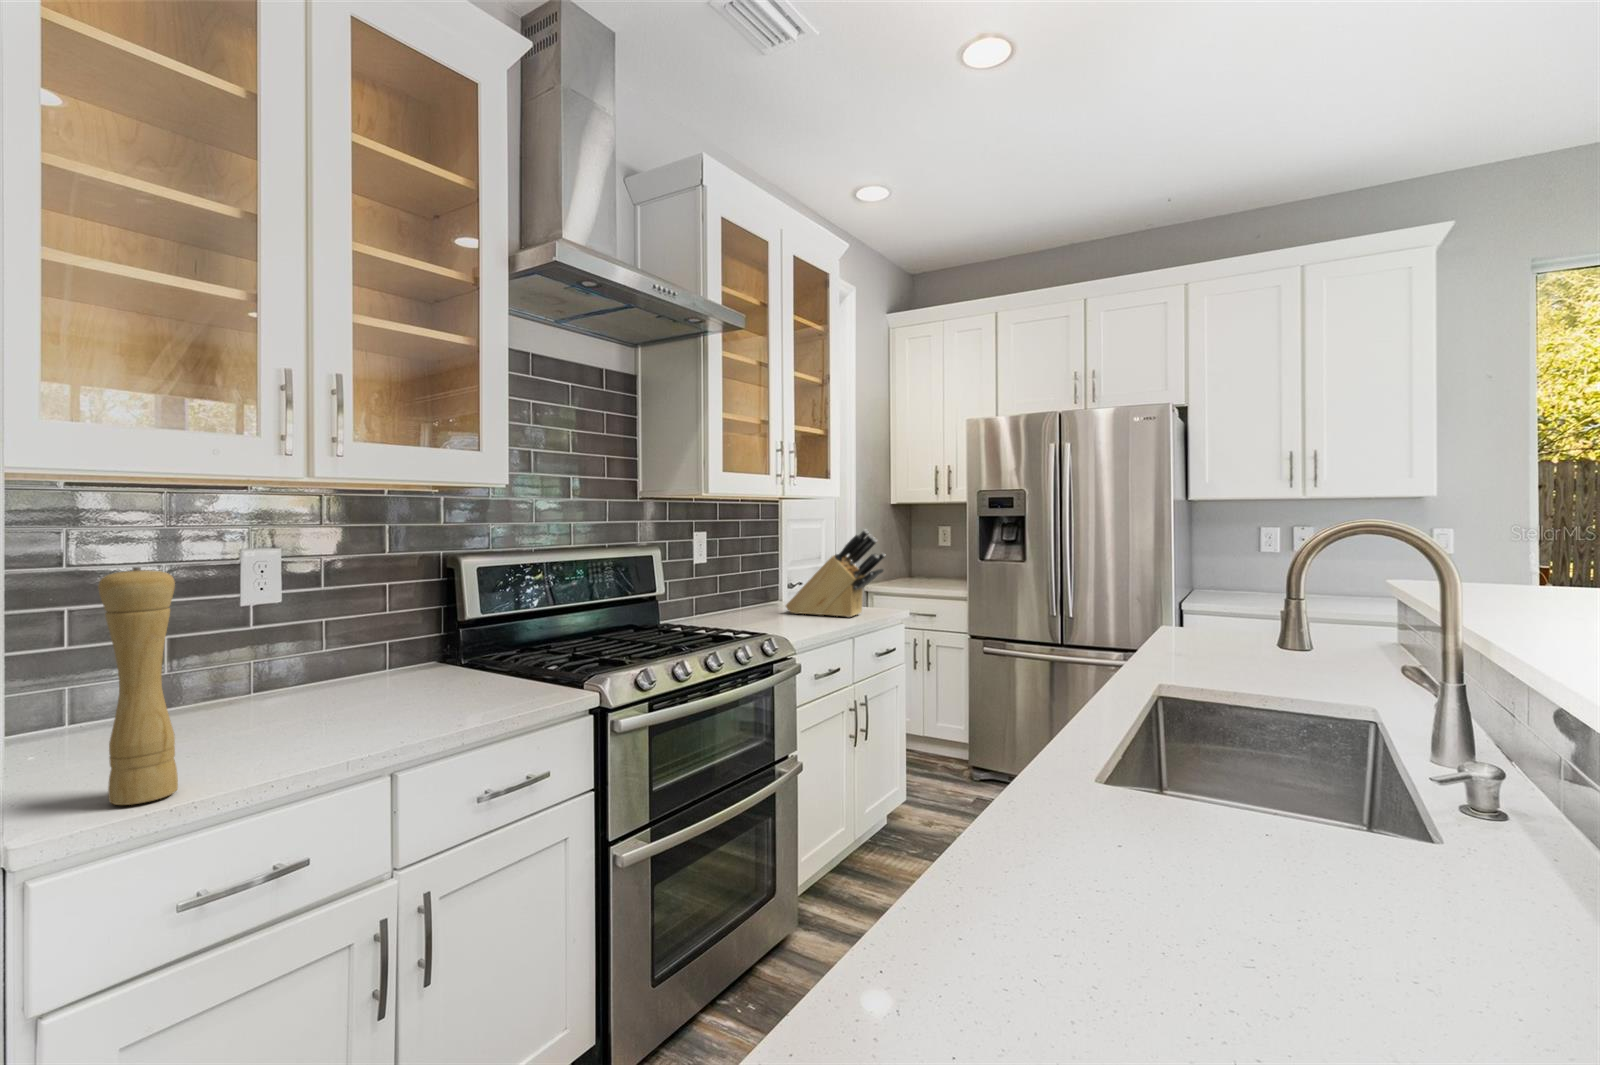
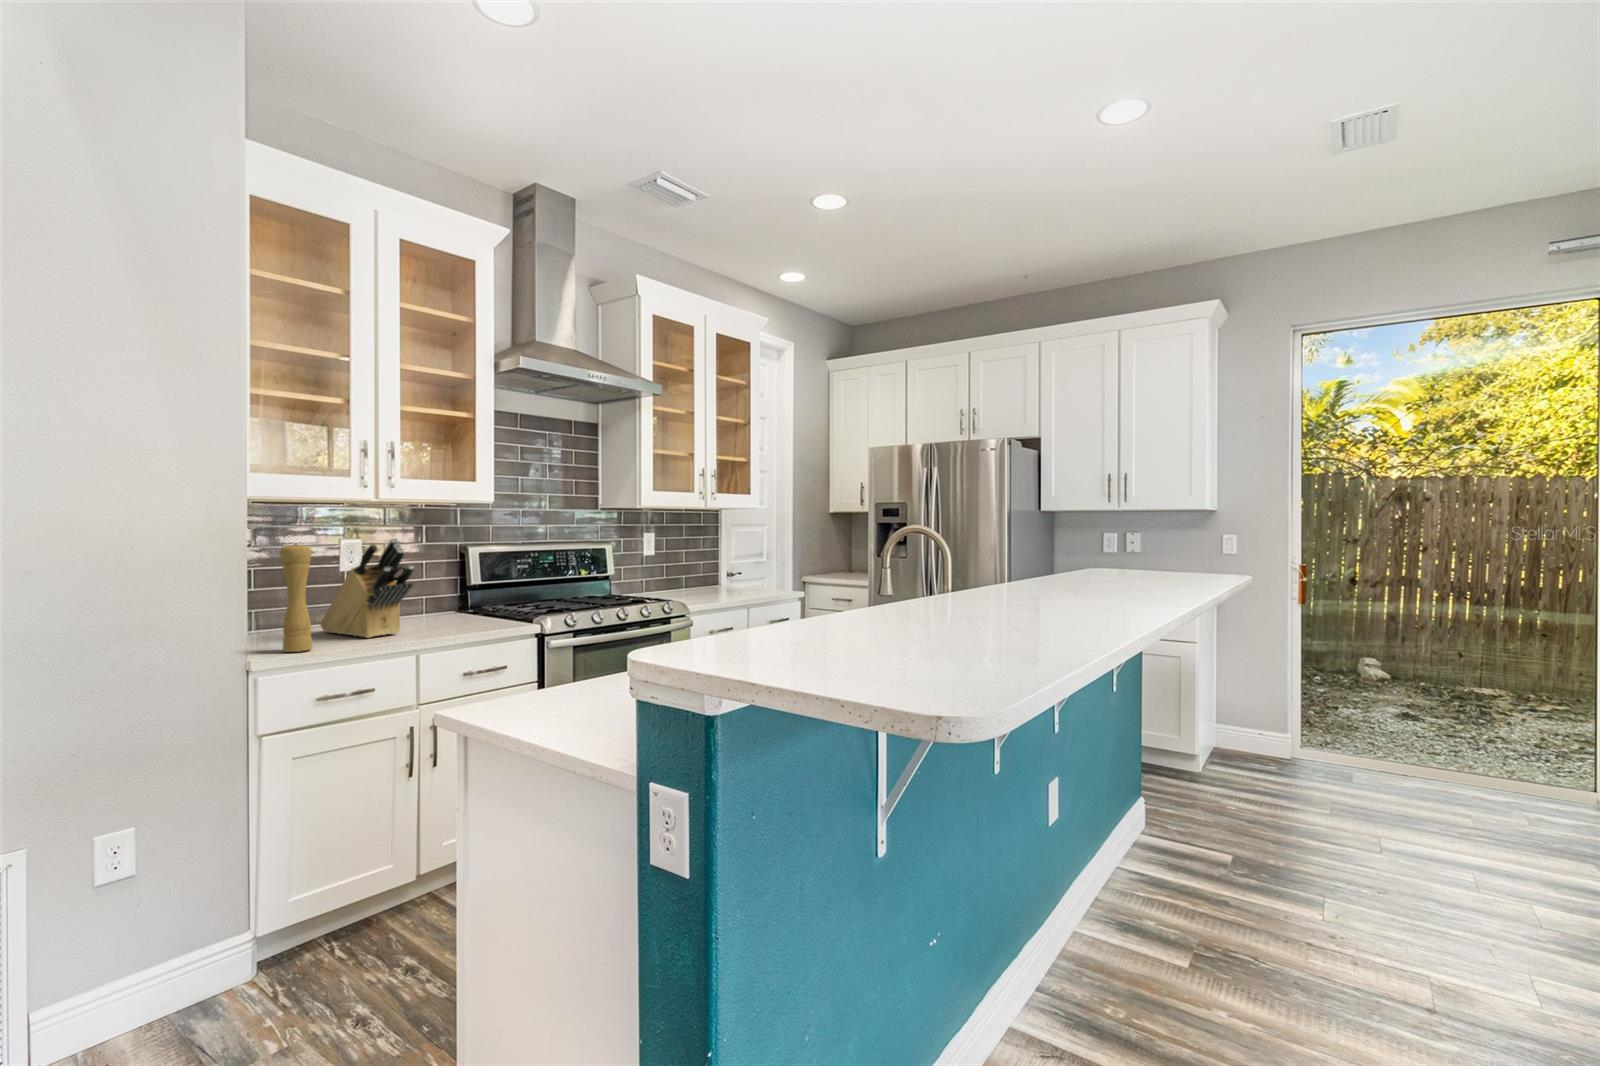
knife block: present [786,529,885,617] -> present [320,538,414,638]

